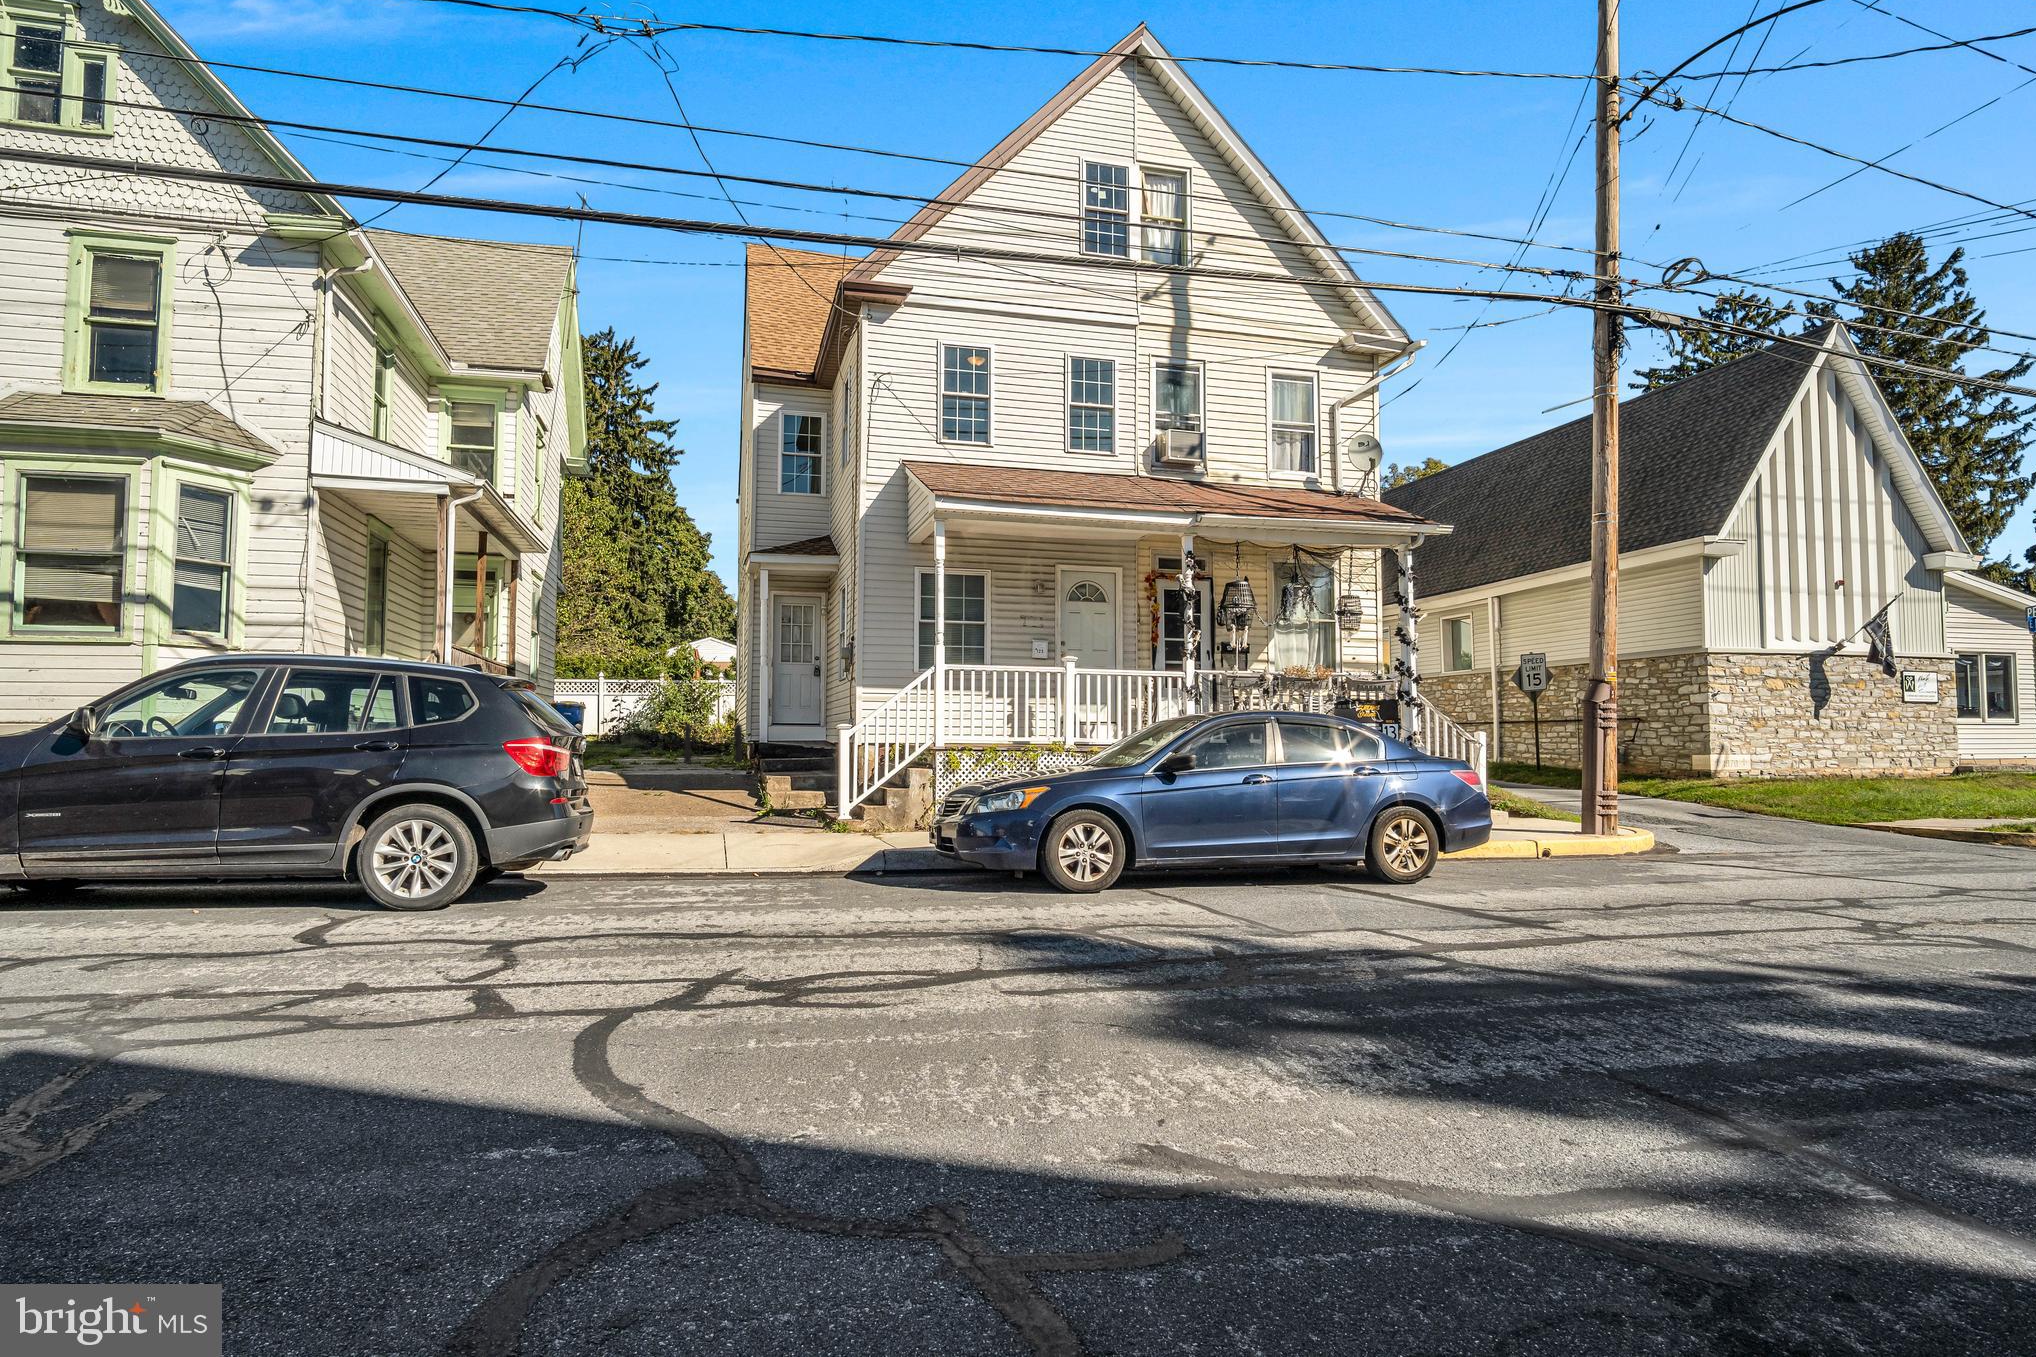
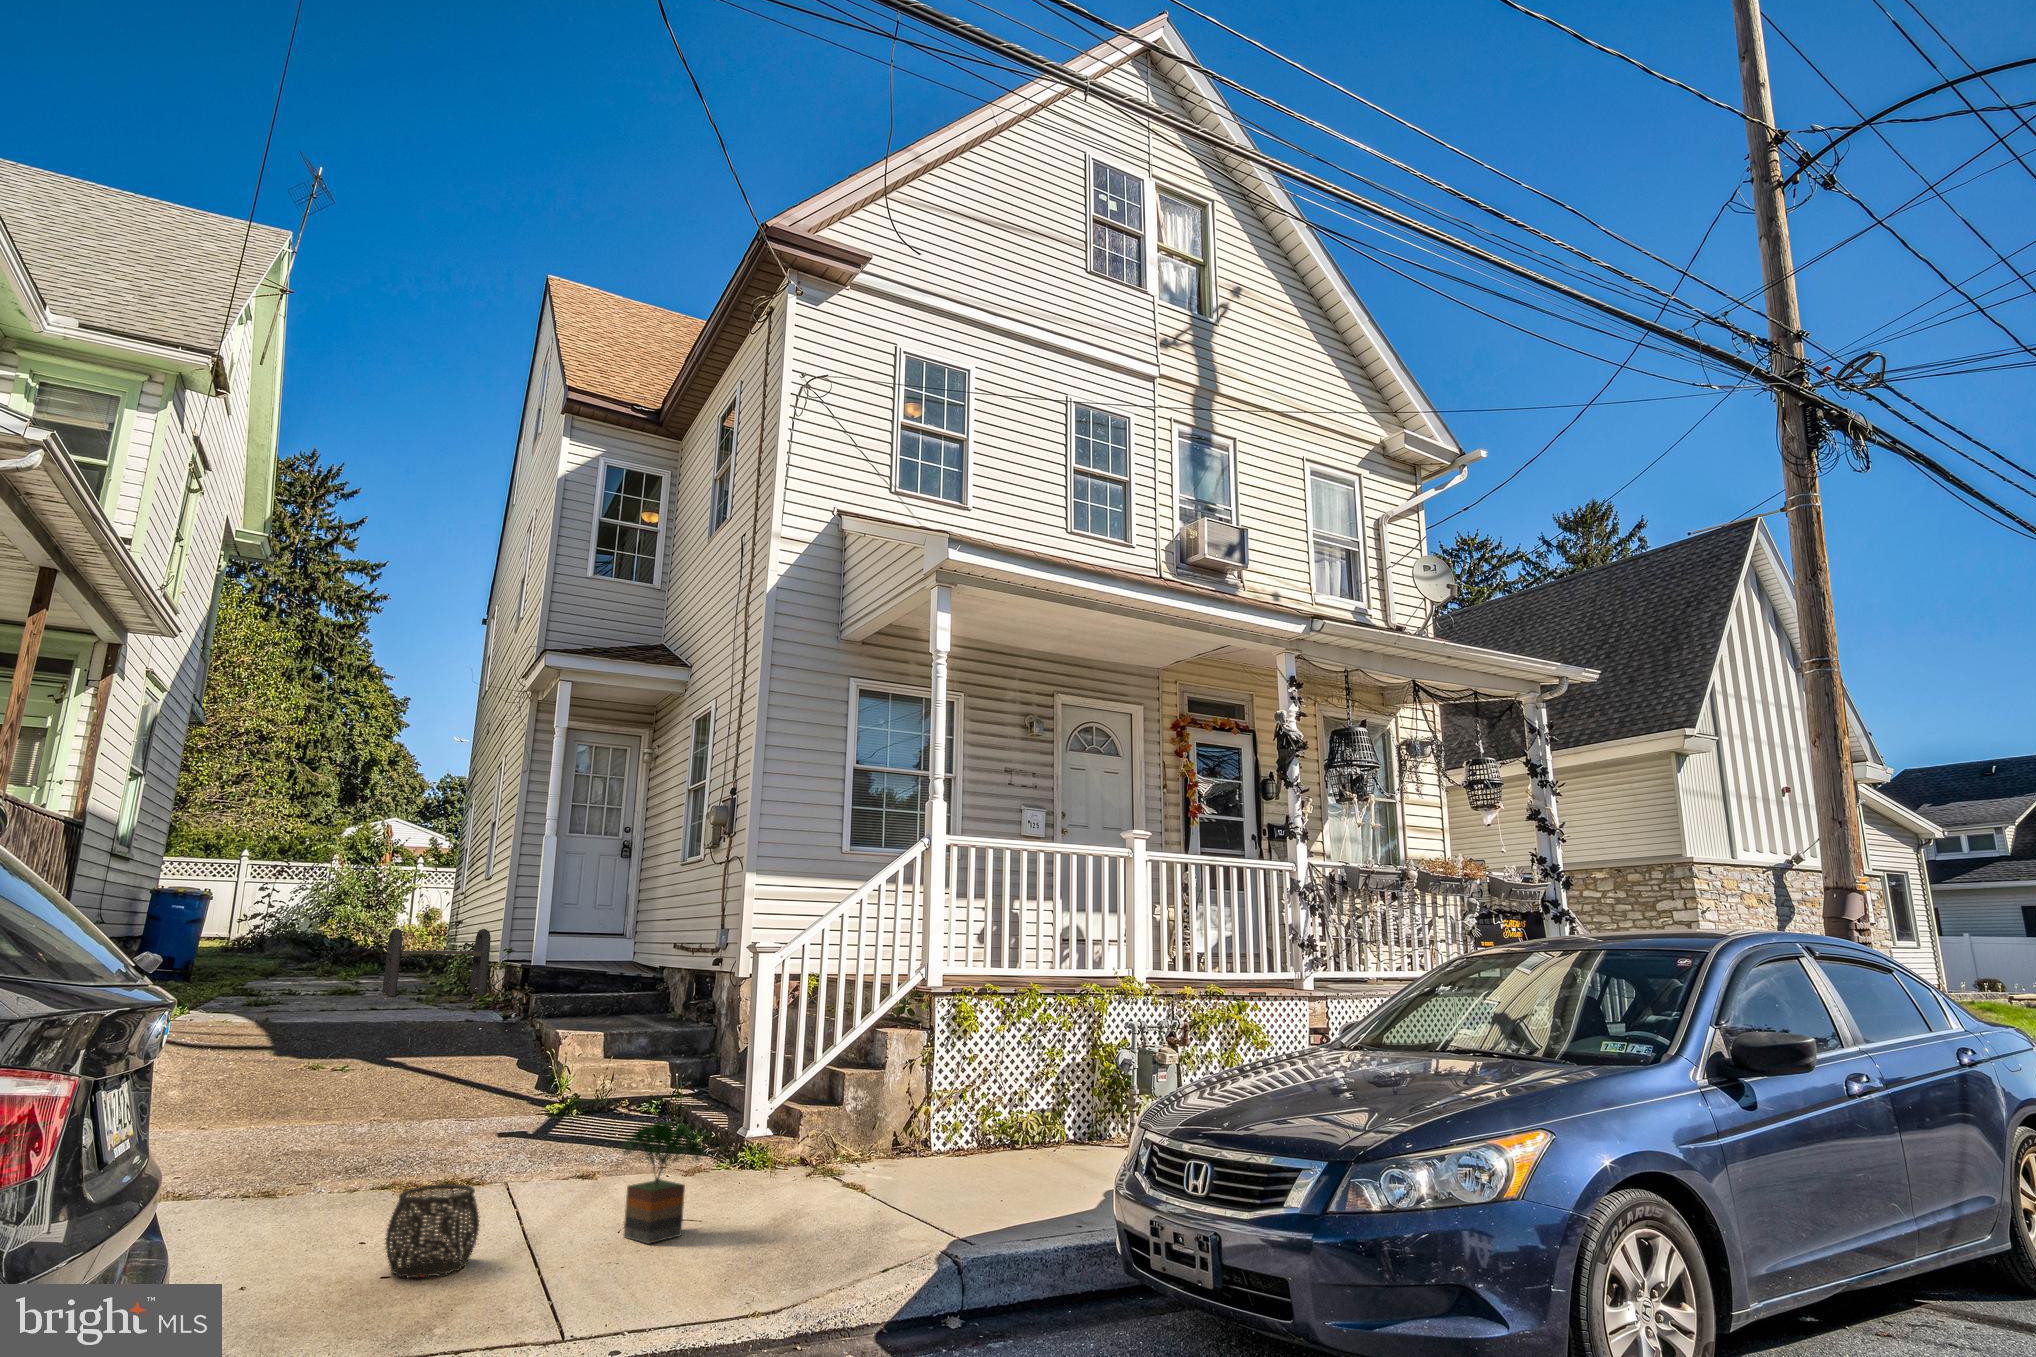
potted tree: none [756,797,791,845] -> present [623,1122,705,1244]
woven basket: none [665,818,700,849] -> present [386,1184,479,1278]

